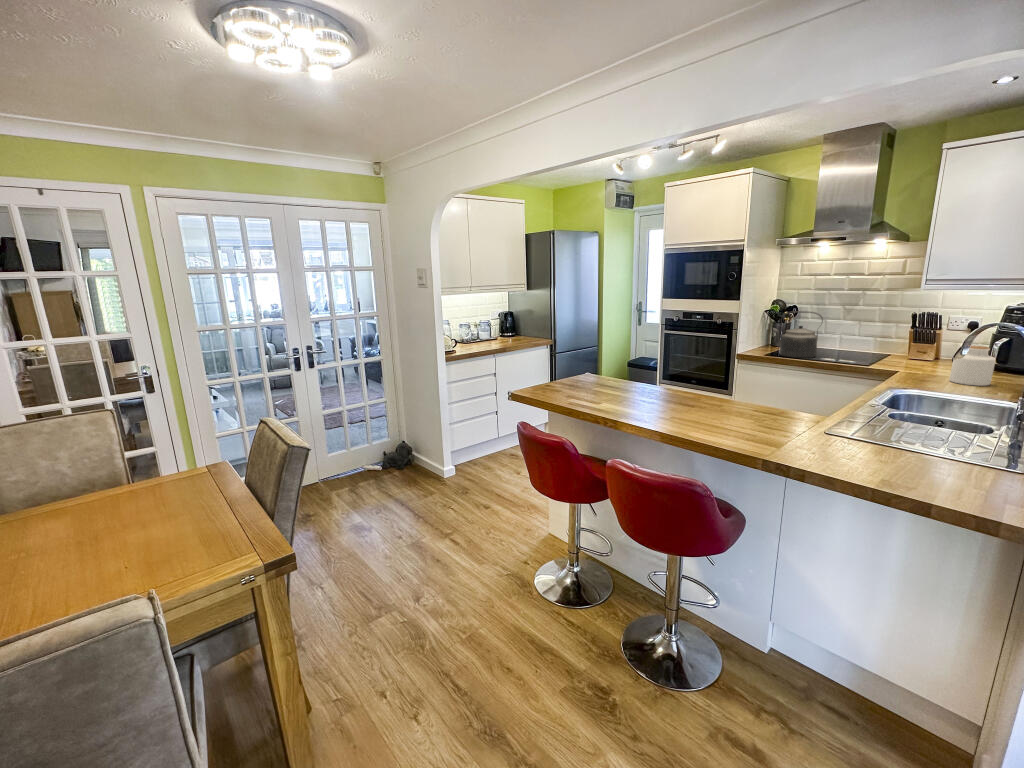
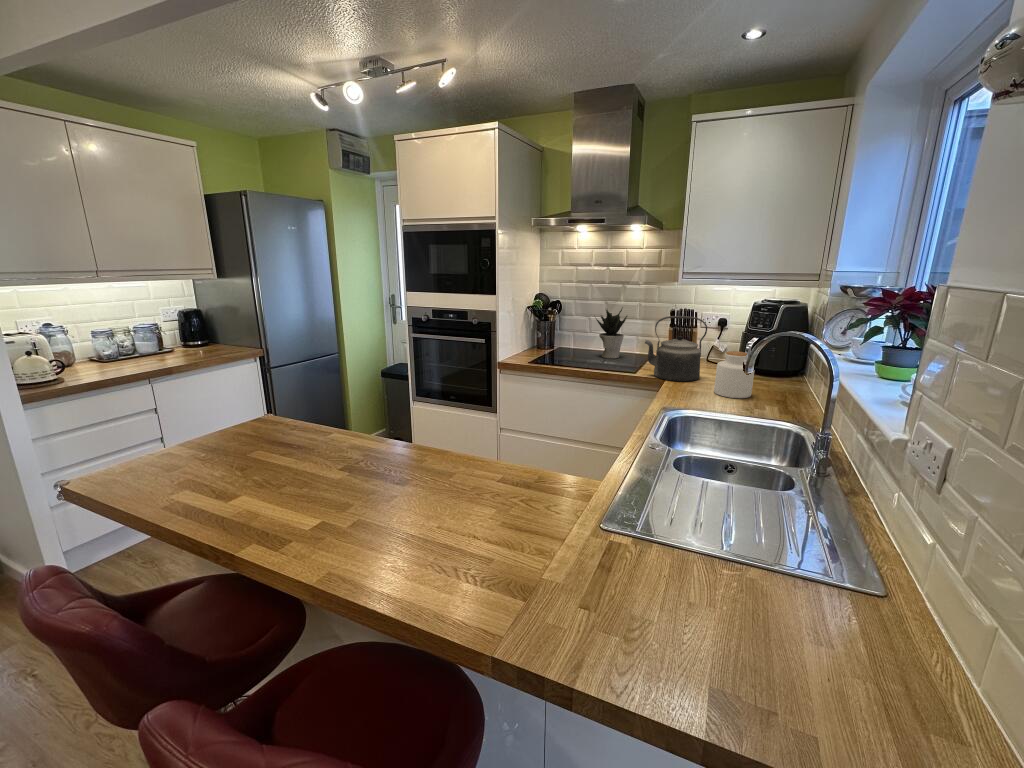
potted plant: none [830,310,865,355] -> present [596,307,627,358]
kettle: present [773,311,823,358] -> present [645,316,707,382]

